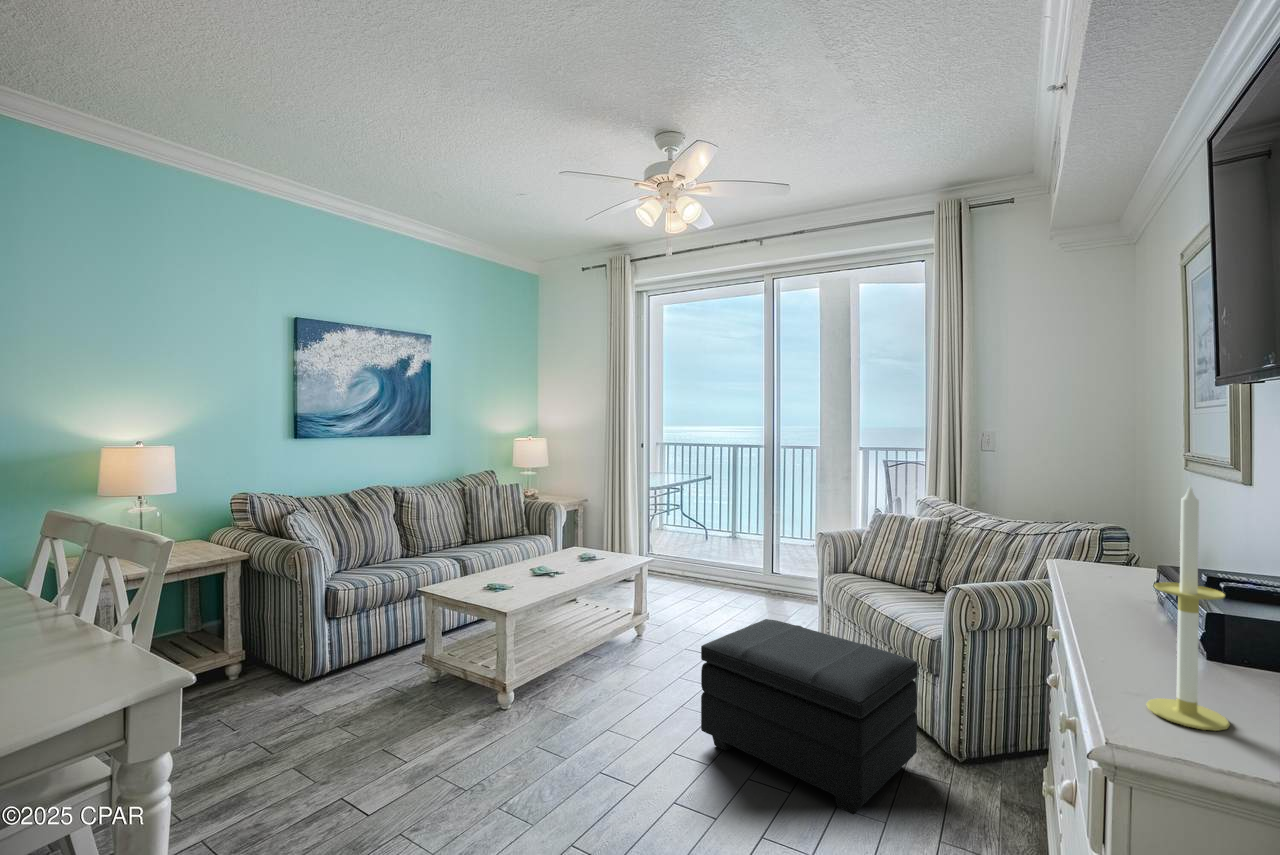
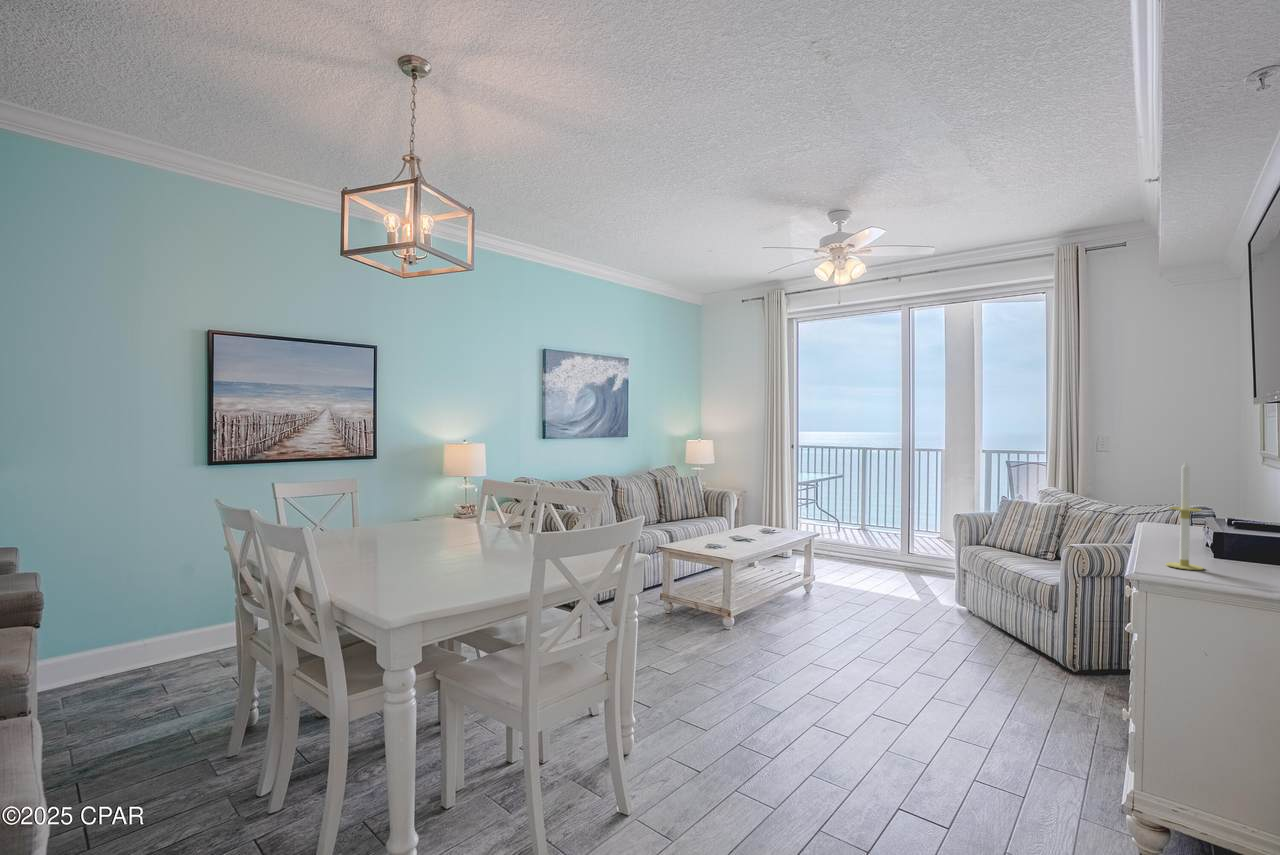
footstool: present [701,619,917,815] -> none [878,572,1042,691]

